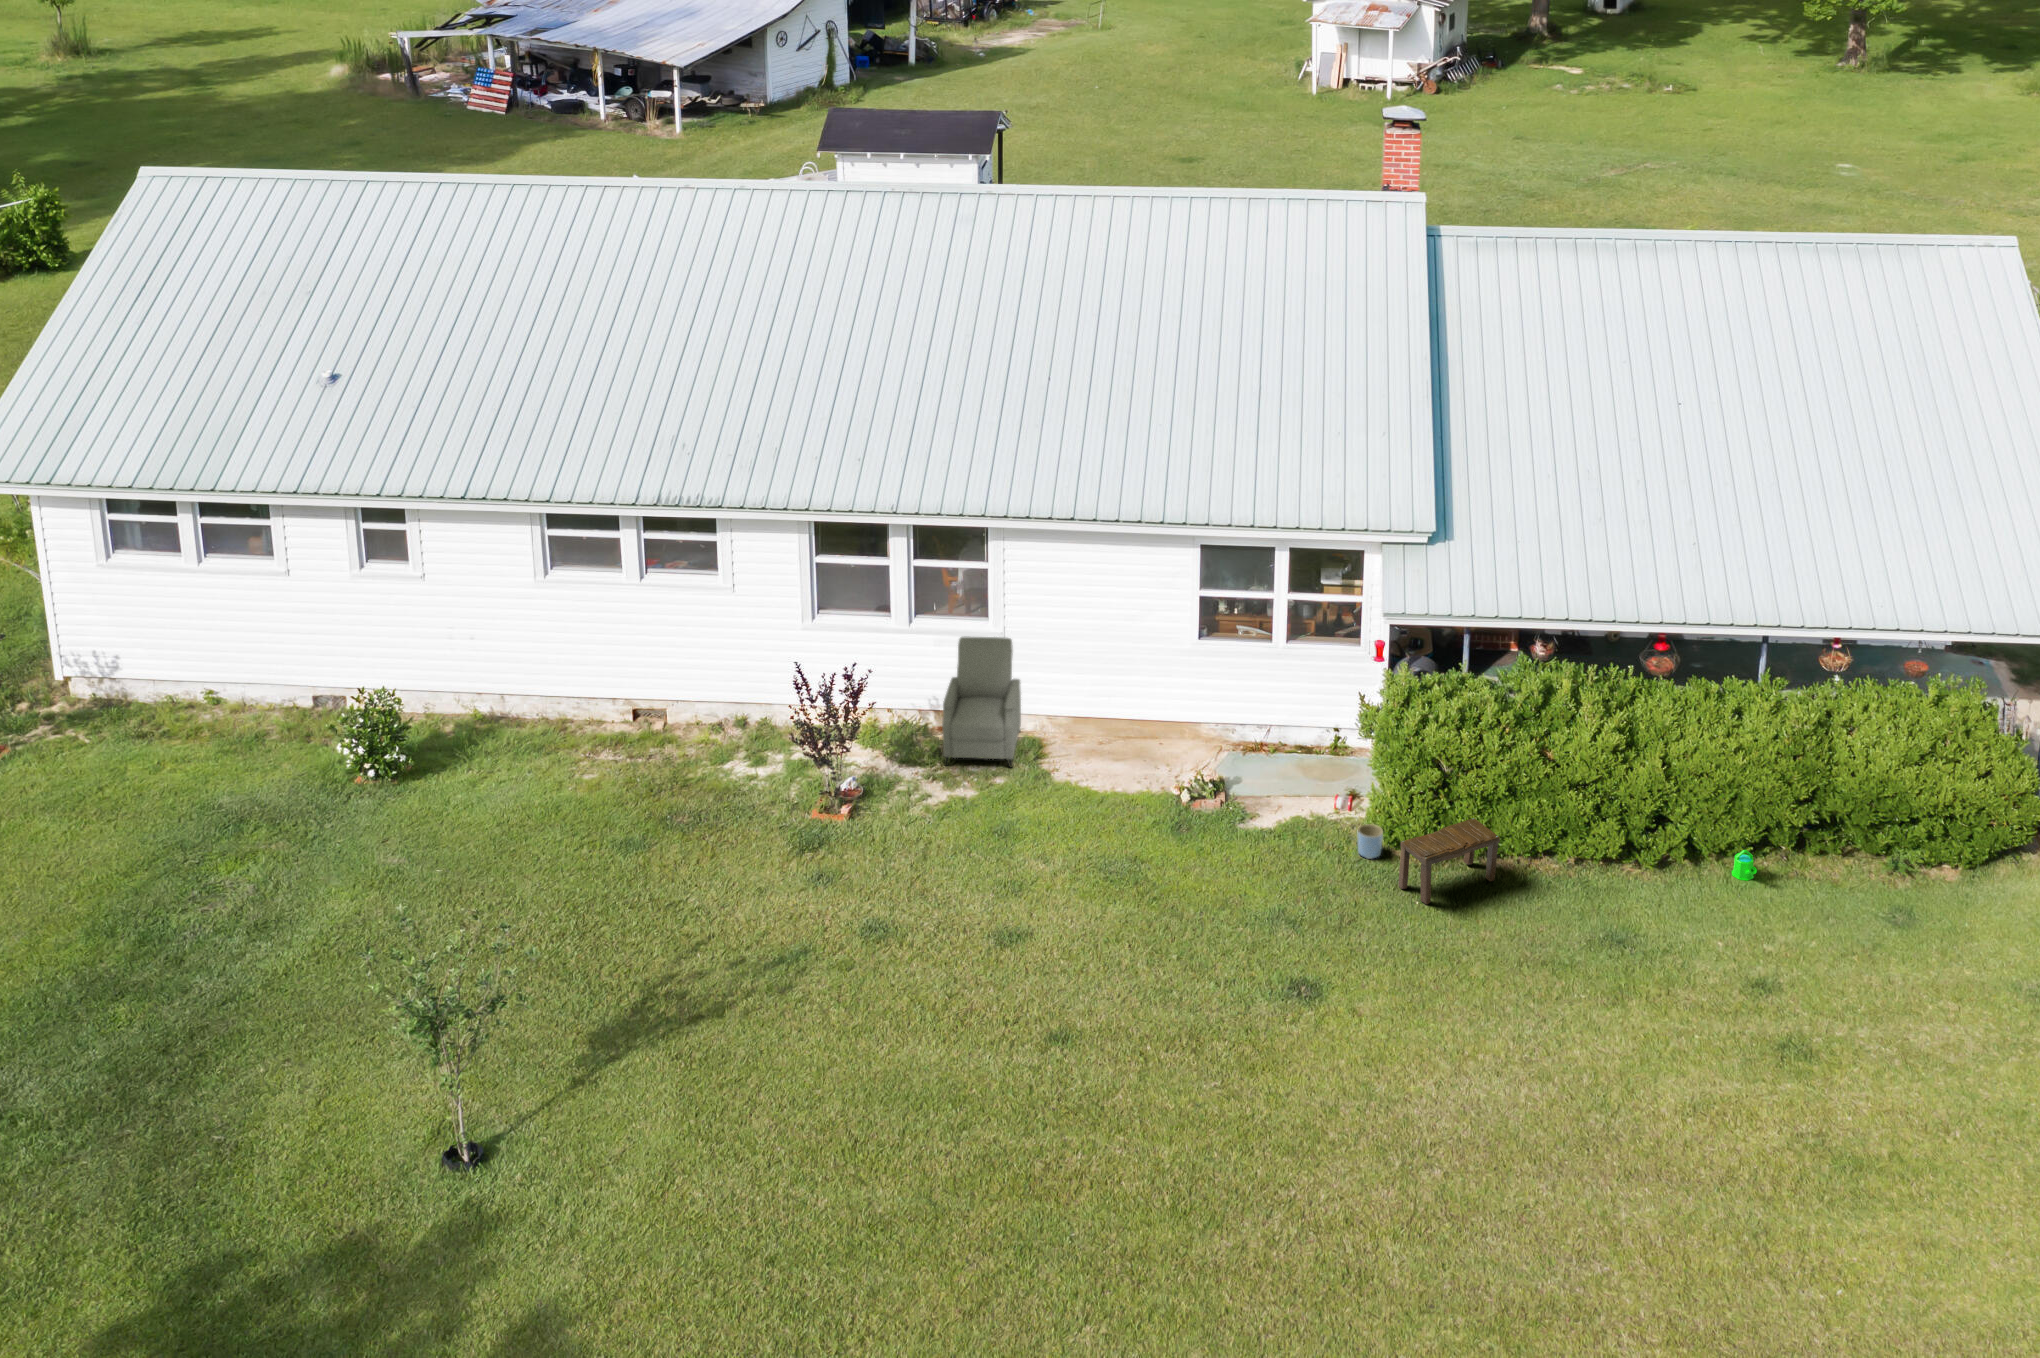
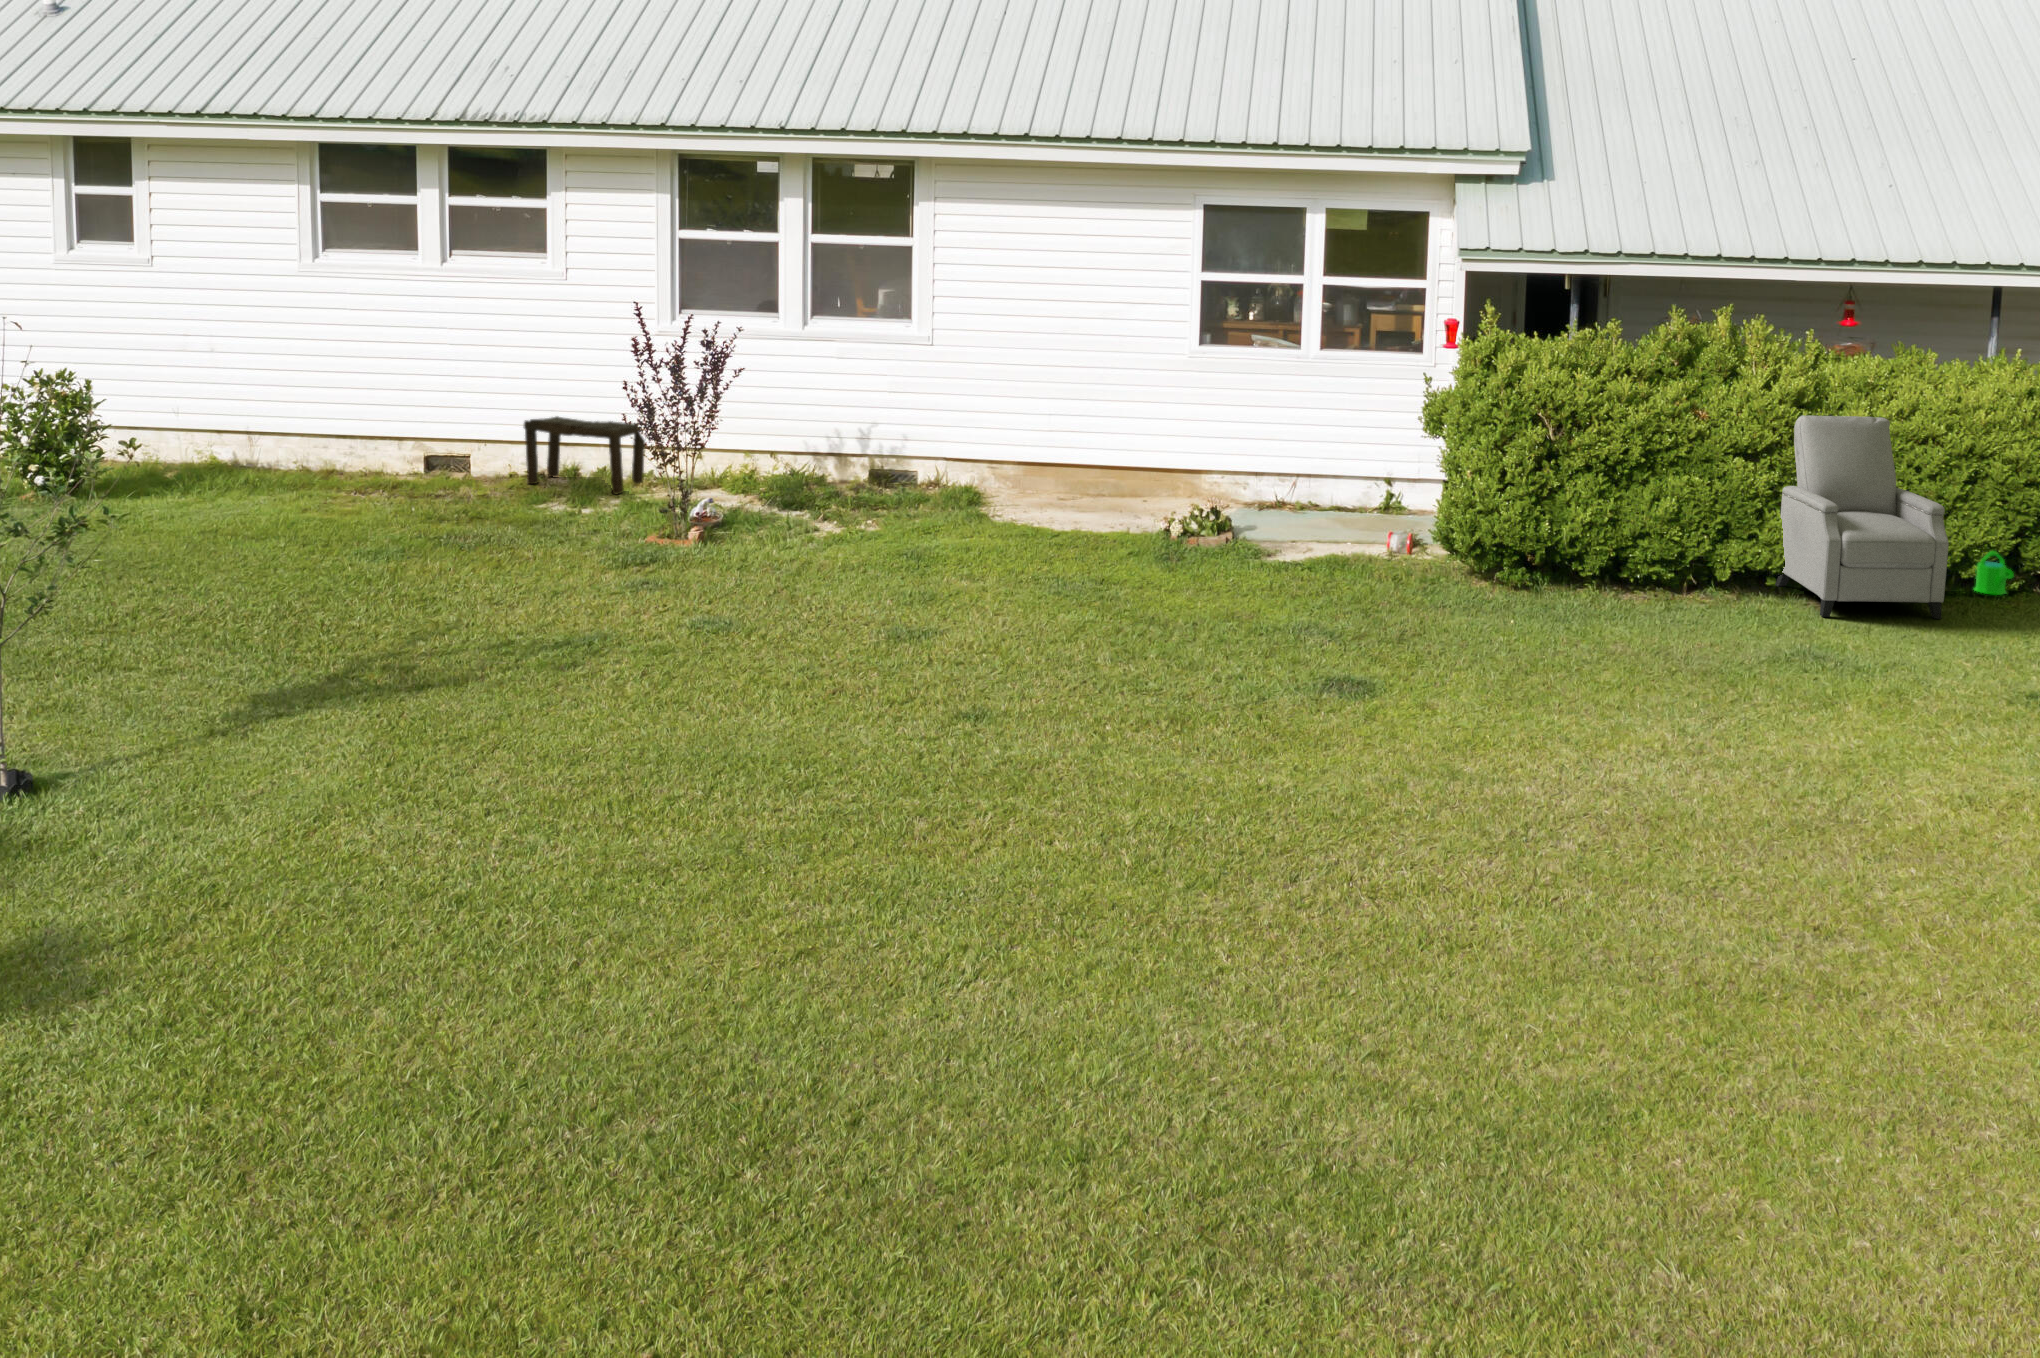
chair: present [942,637,1021,768] -> present [1775,415,1949,619]
bench: present [1398,818,1500,904] -> present [524,416,645,494]
planter: present [1358,824,1383,859] -> none [1423,522,1460,566]

